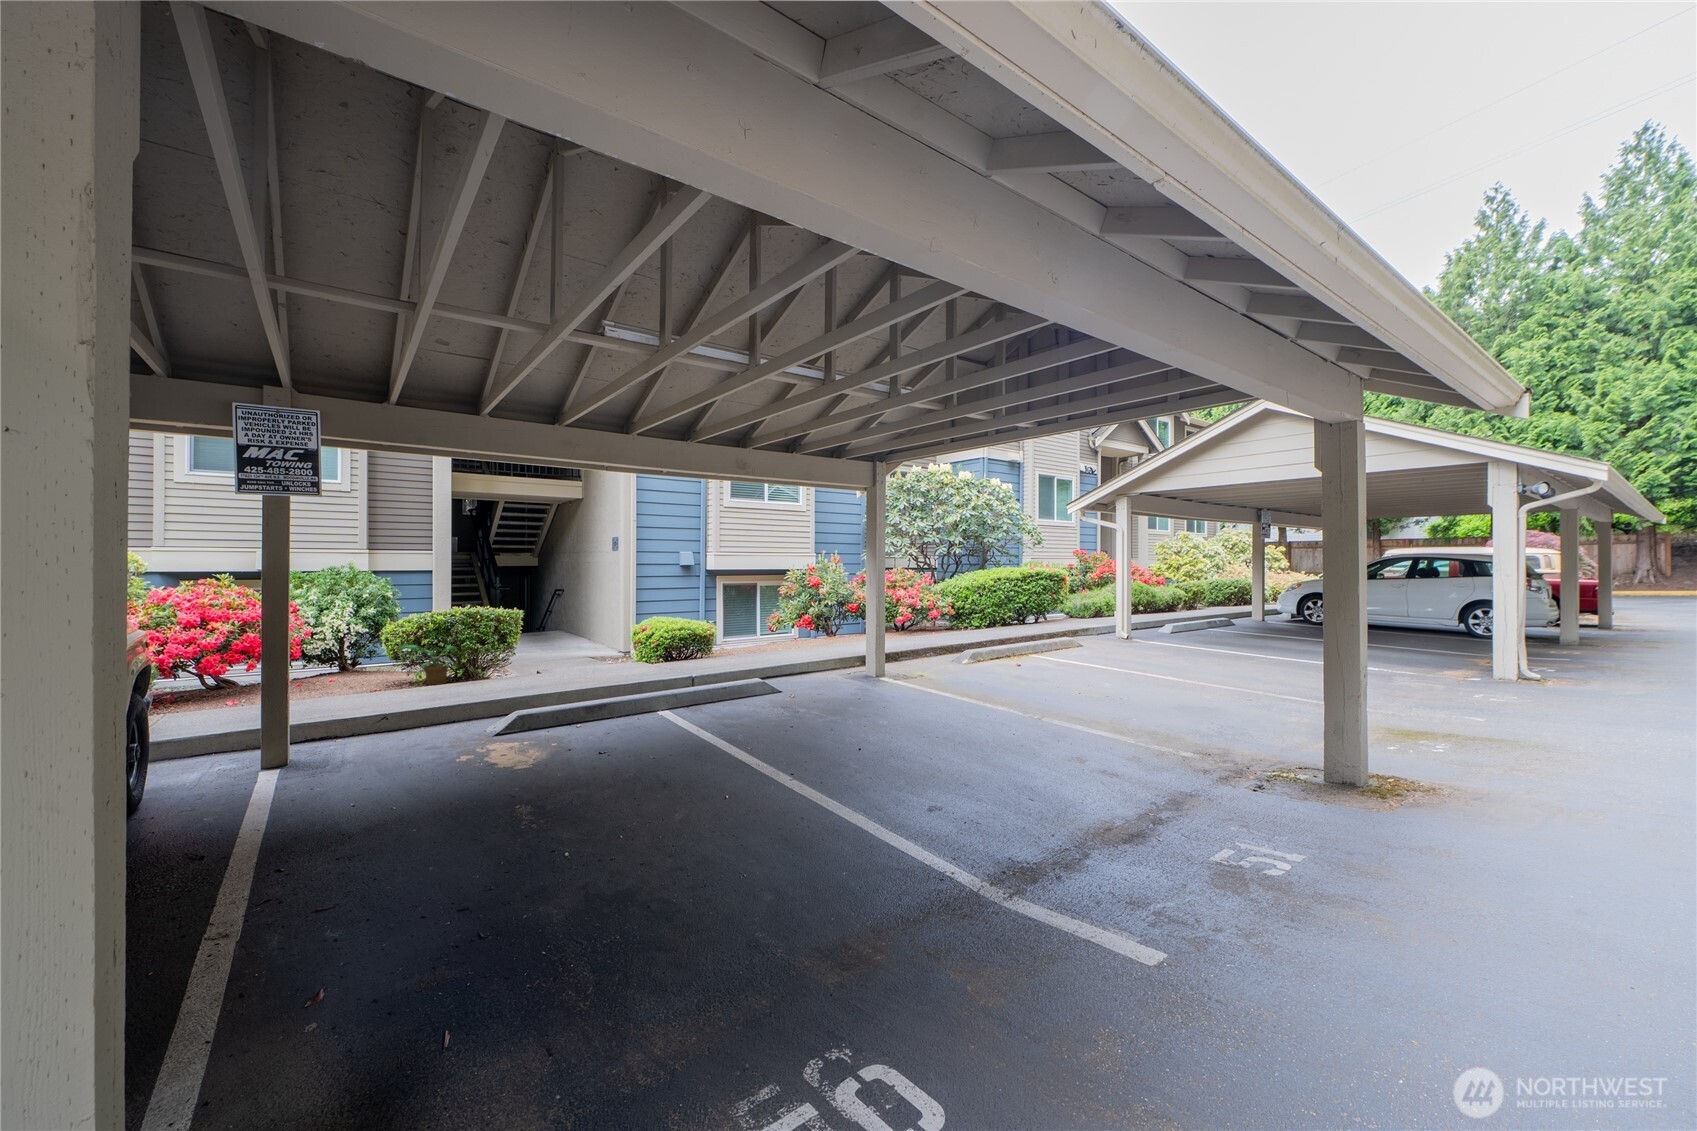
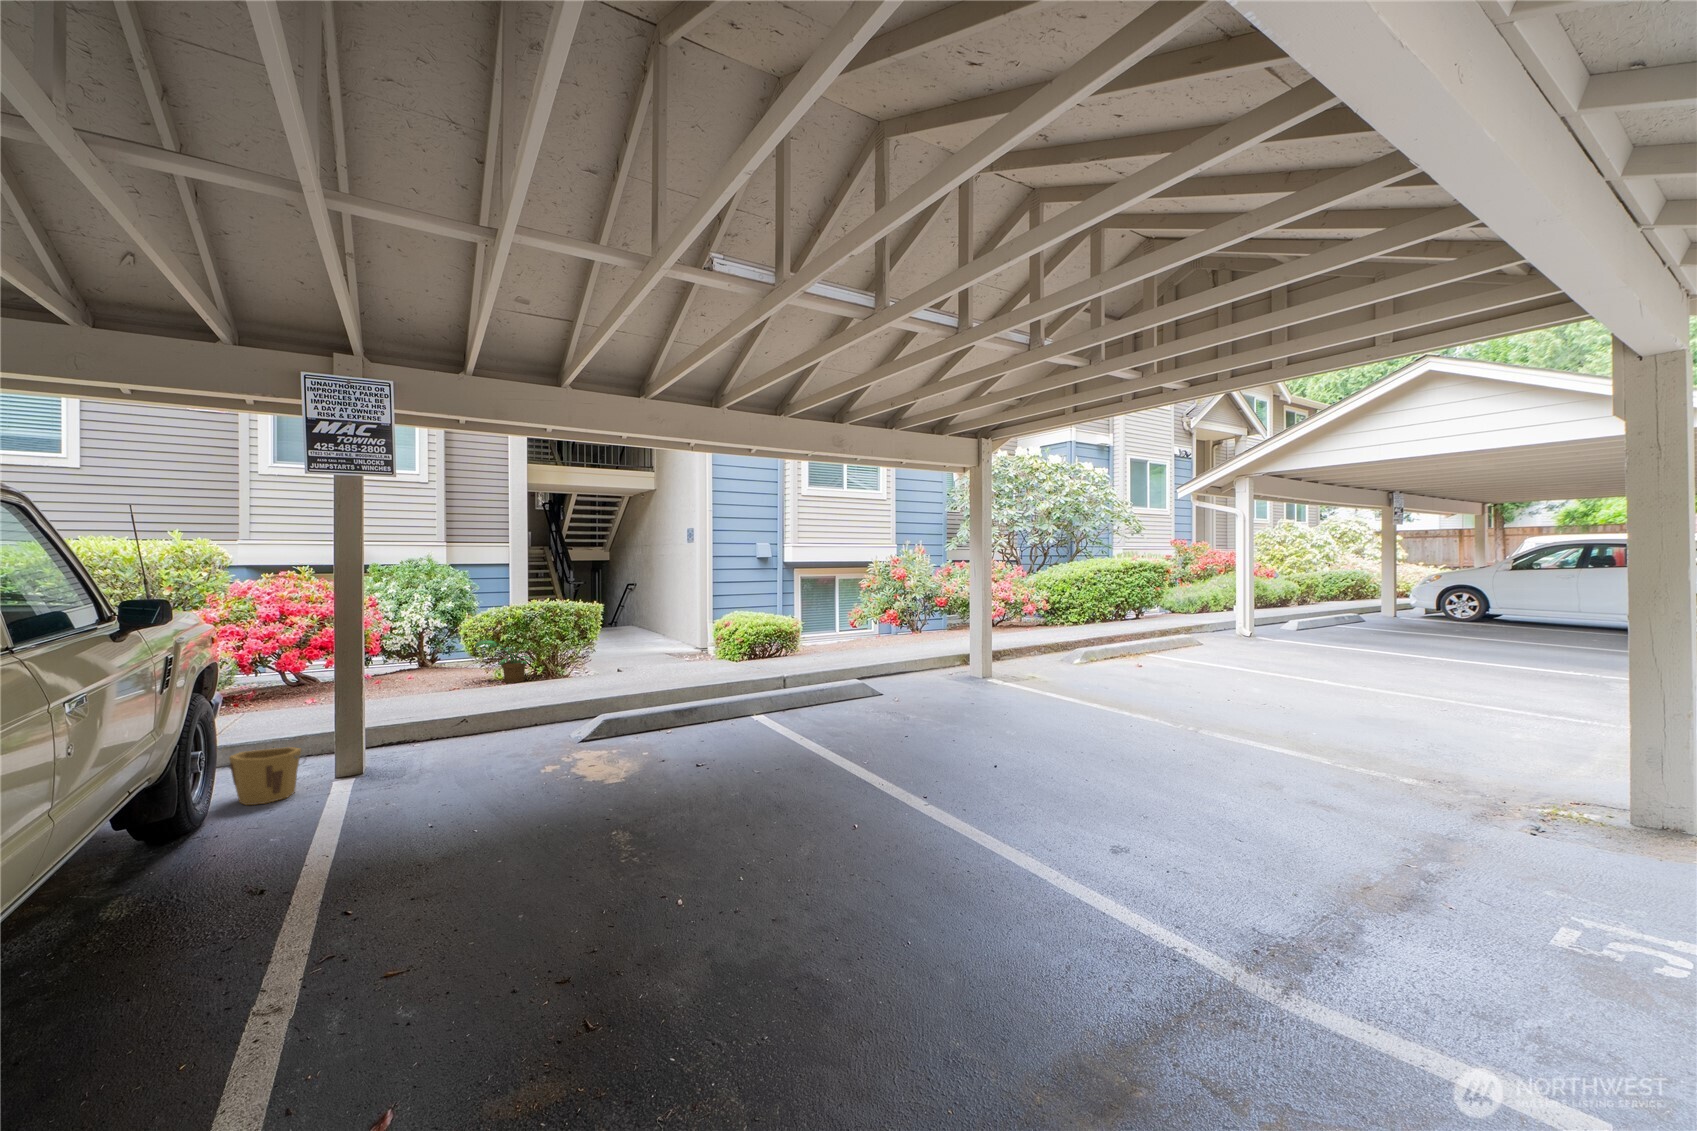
bucket: none [154,743,231,796] -> present [229,747,305,805]

